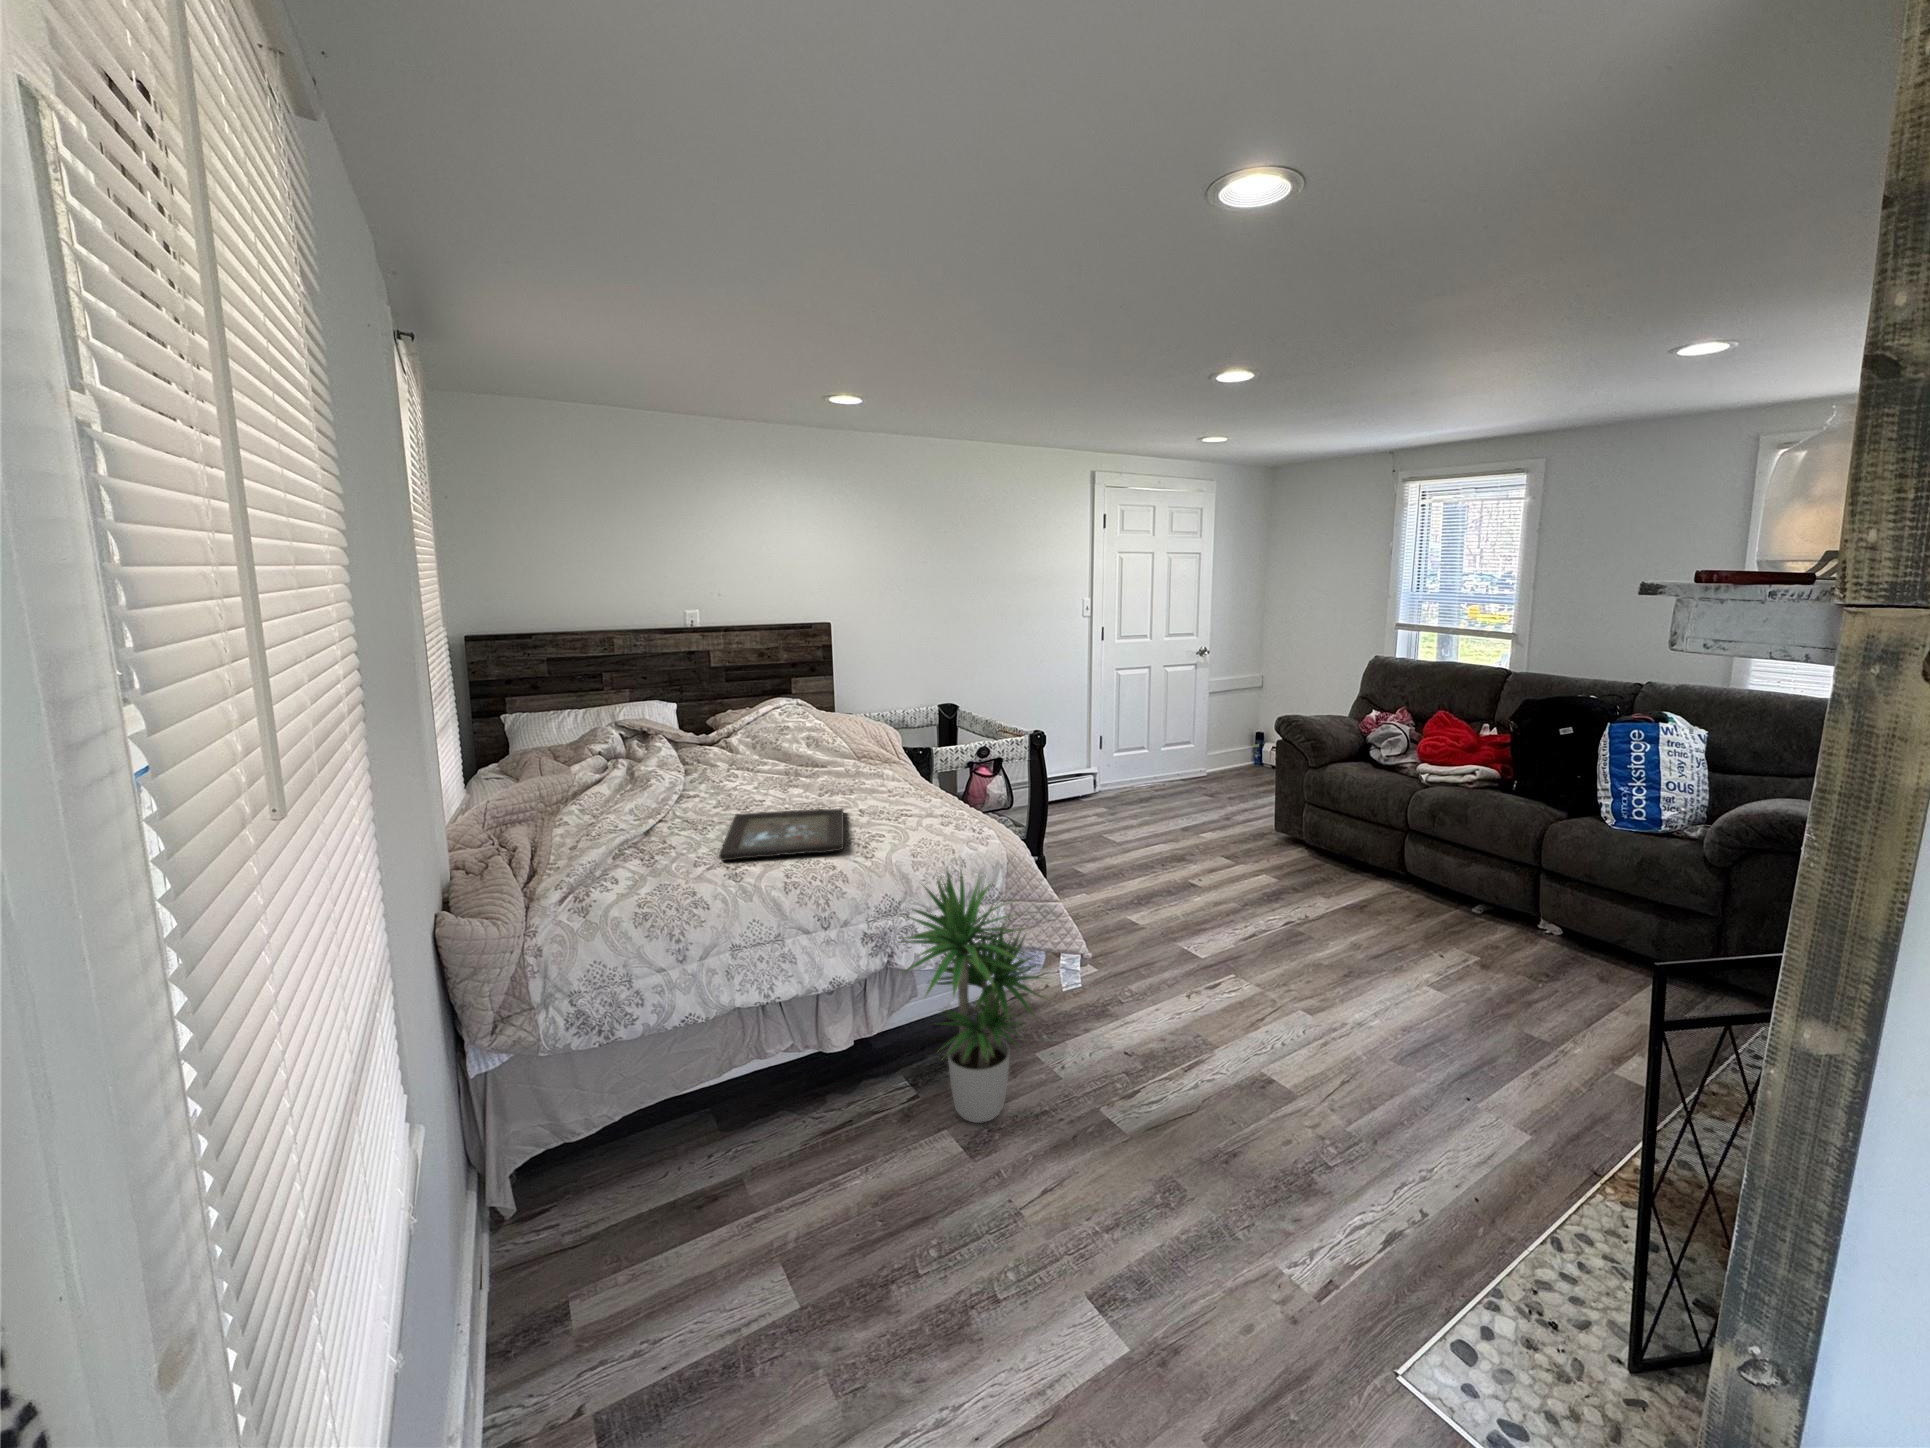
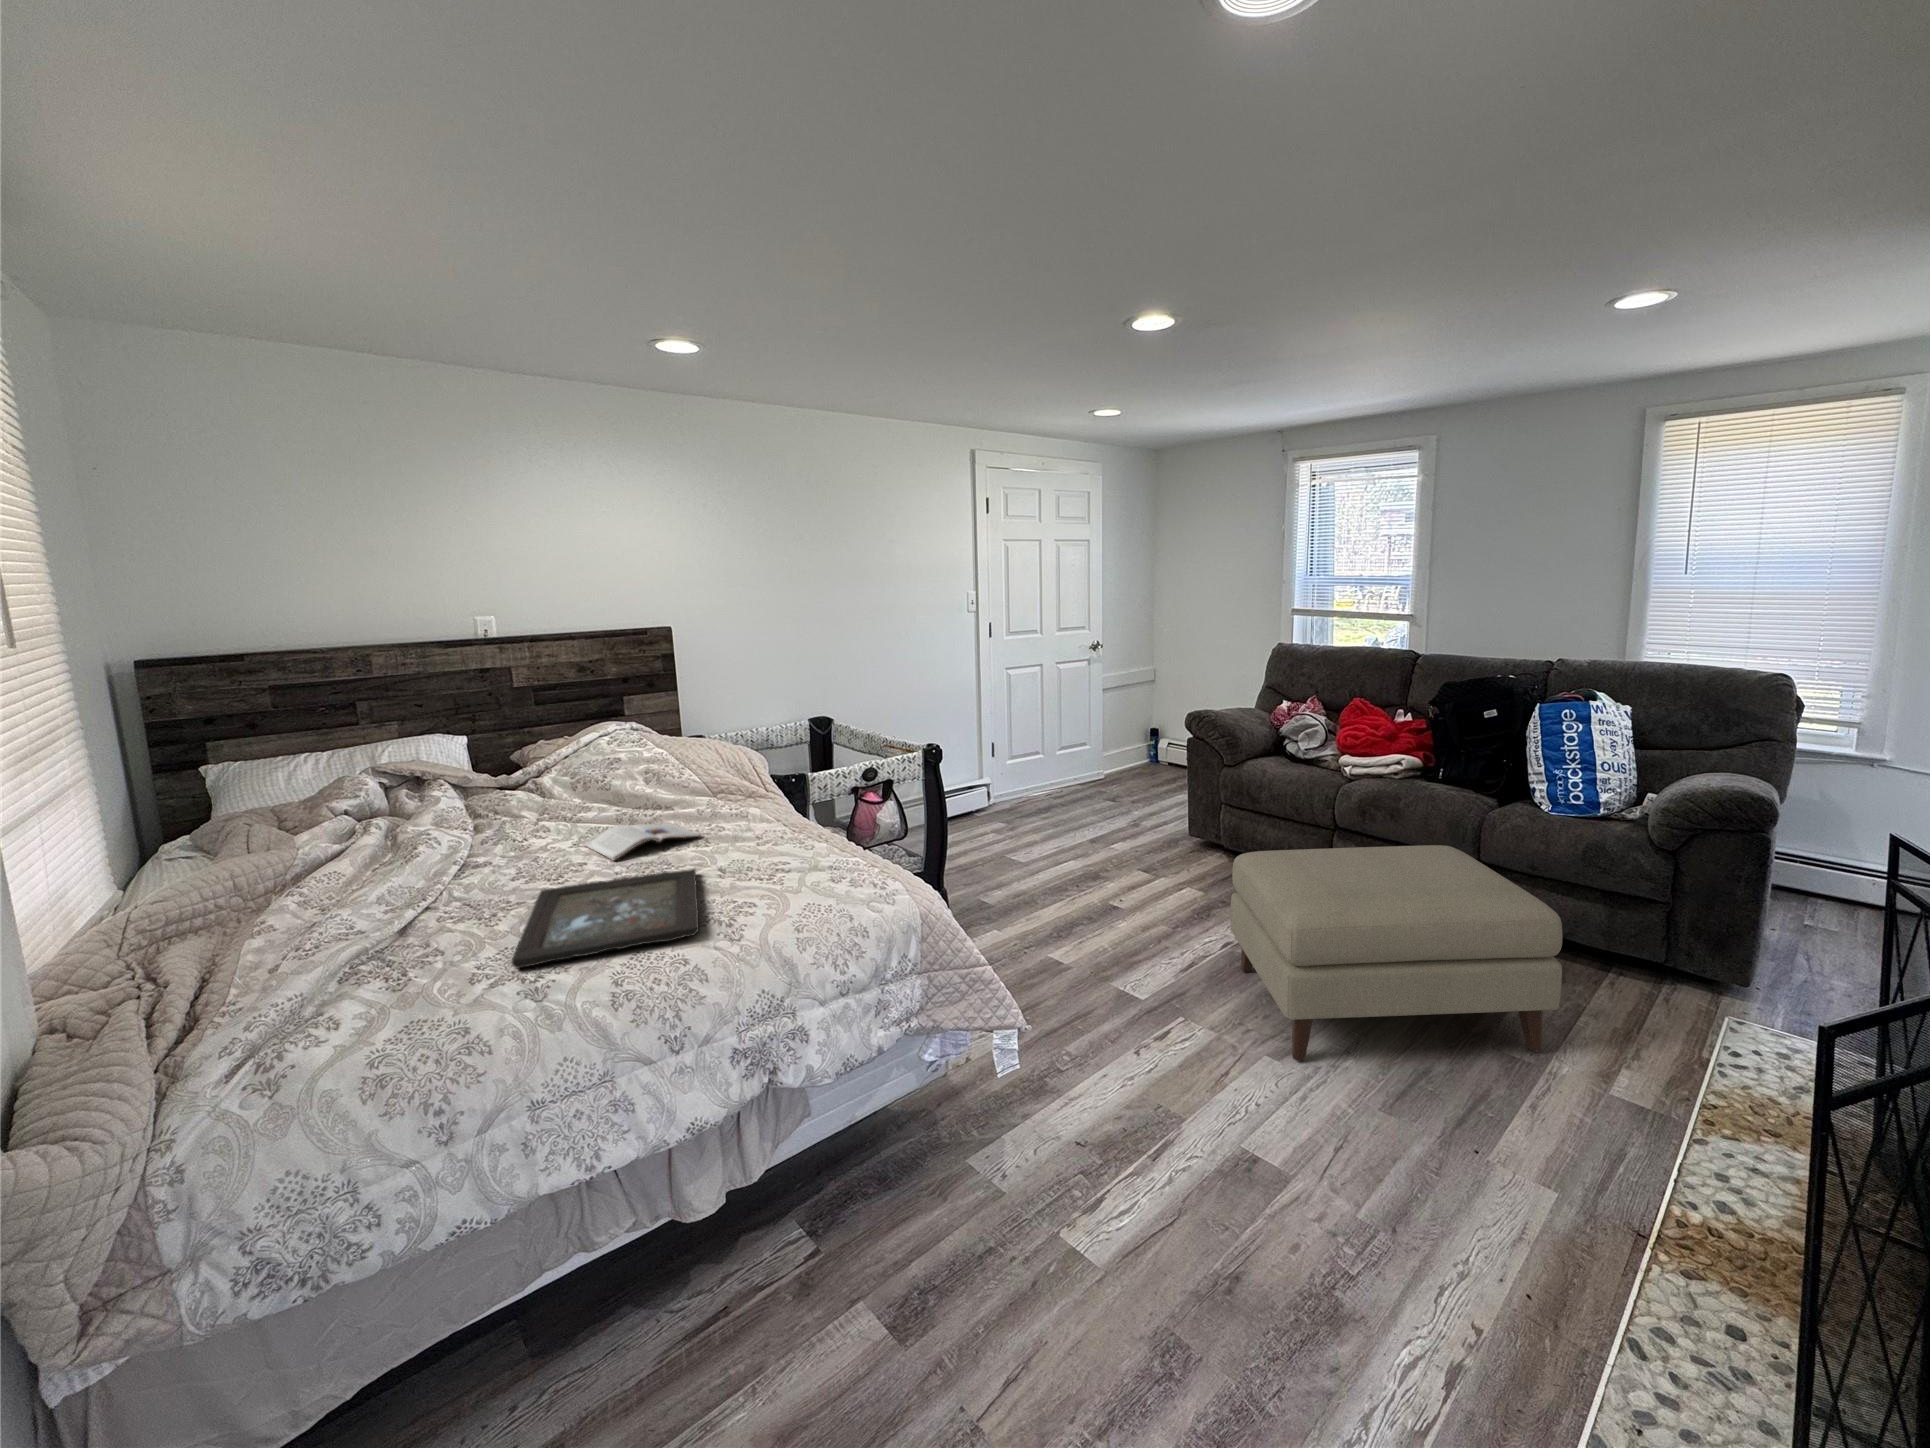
magazine: none [765,775,849,800] -> present [586,823,700,860]
ottoman: none [1287,839,1582,1033] -> present [1230,845,1562,1061]
potted plant: present [899,871,1045,1123] -> none [777,939,997,1282]

